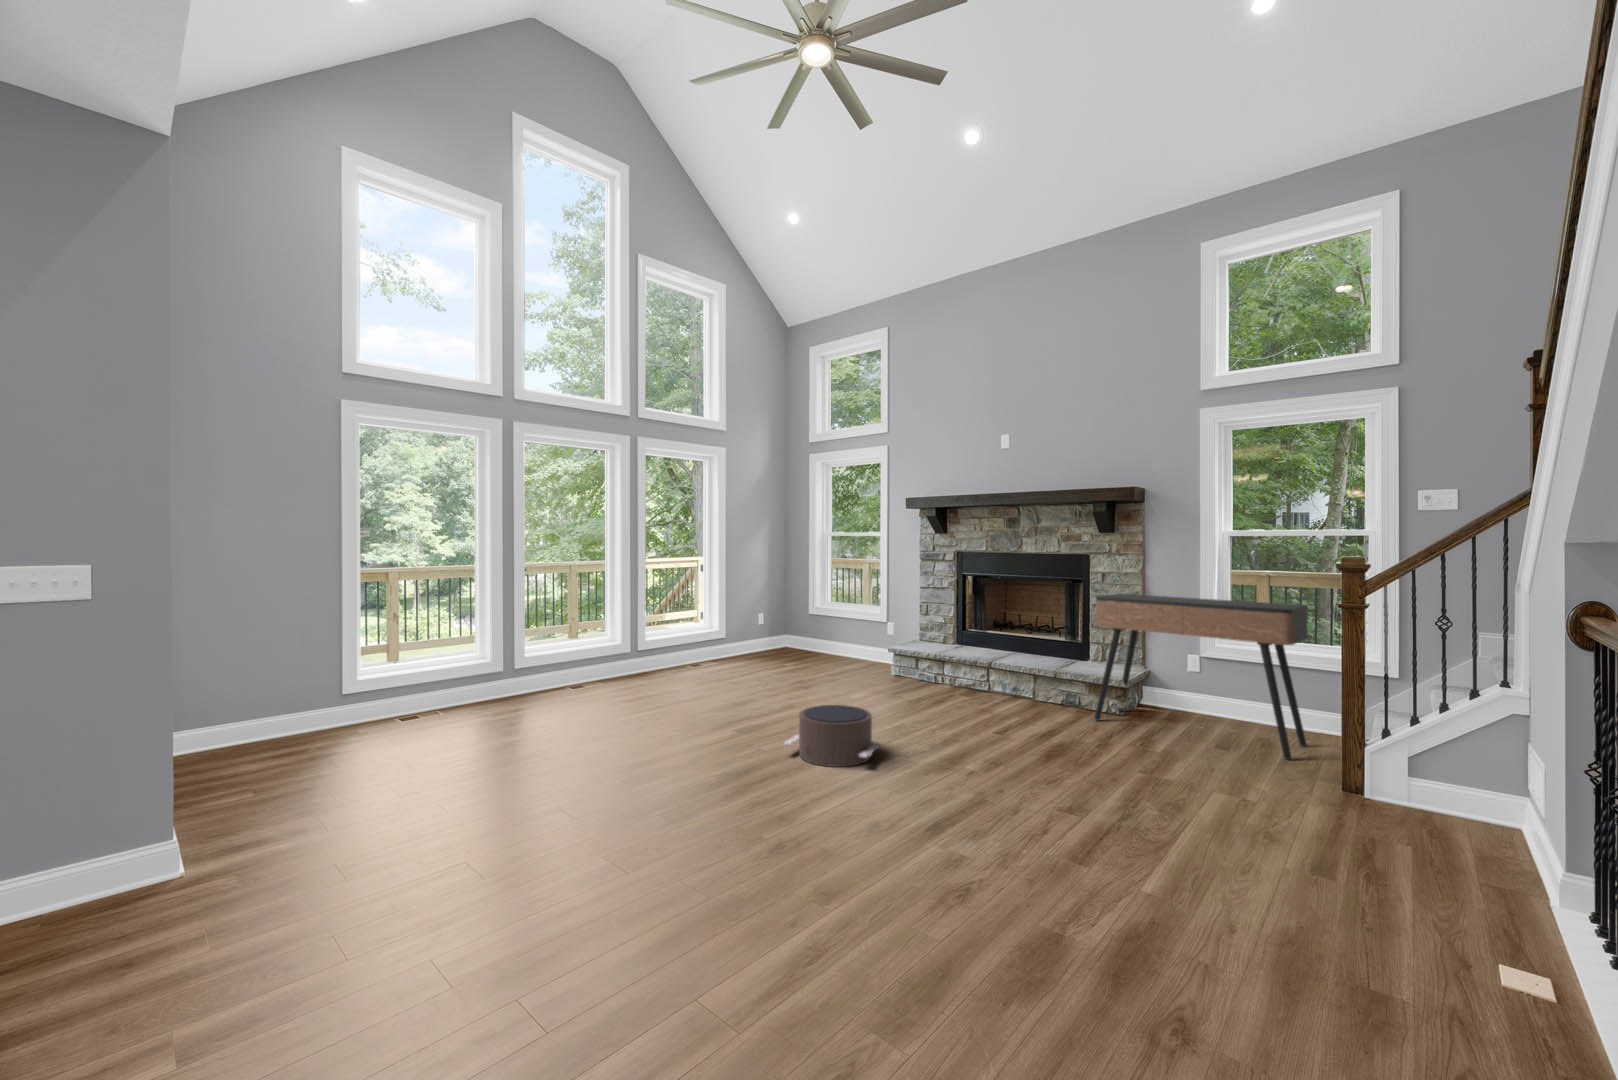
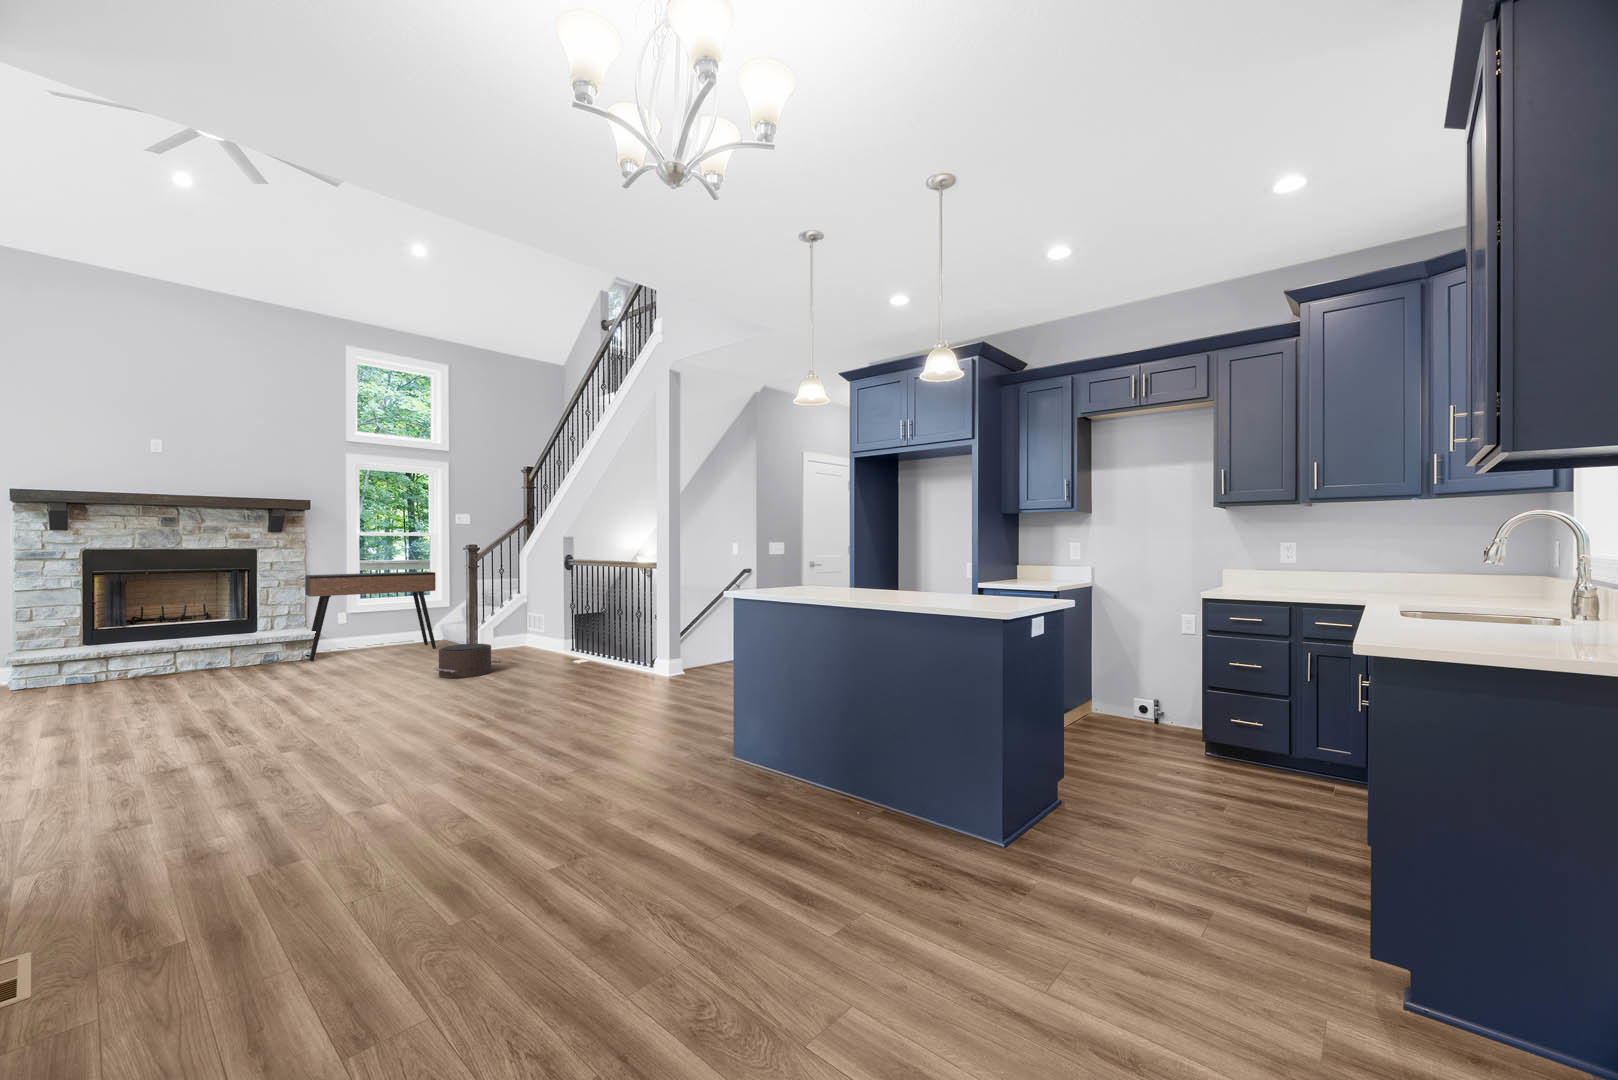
pouf: present [784,705,880,767] -> present [434,643,502,678]

